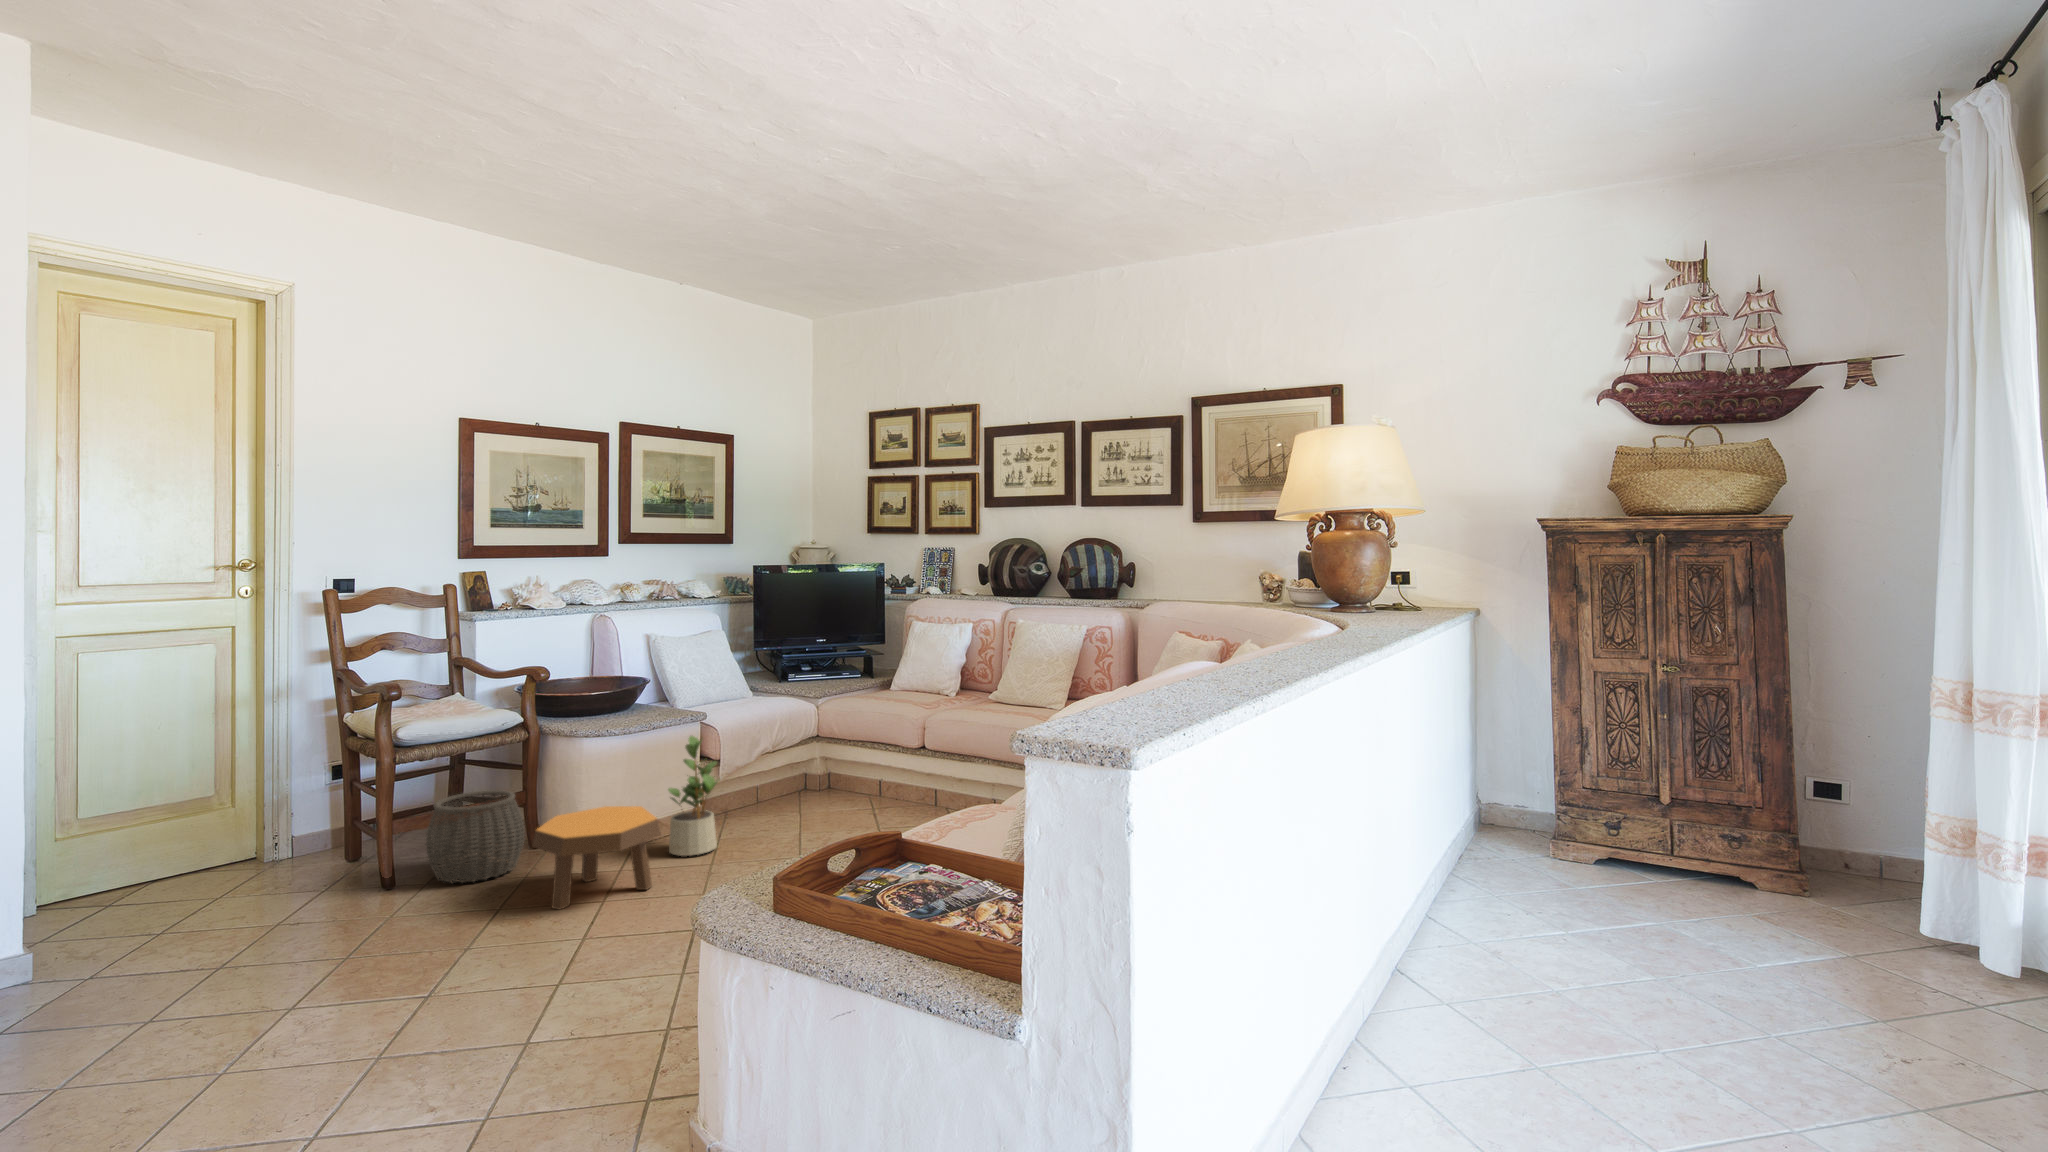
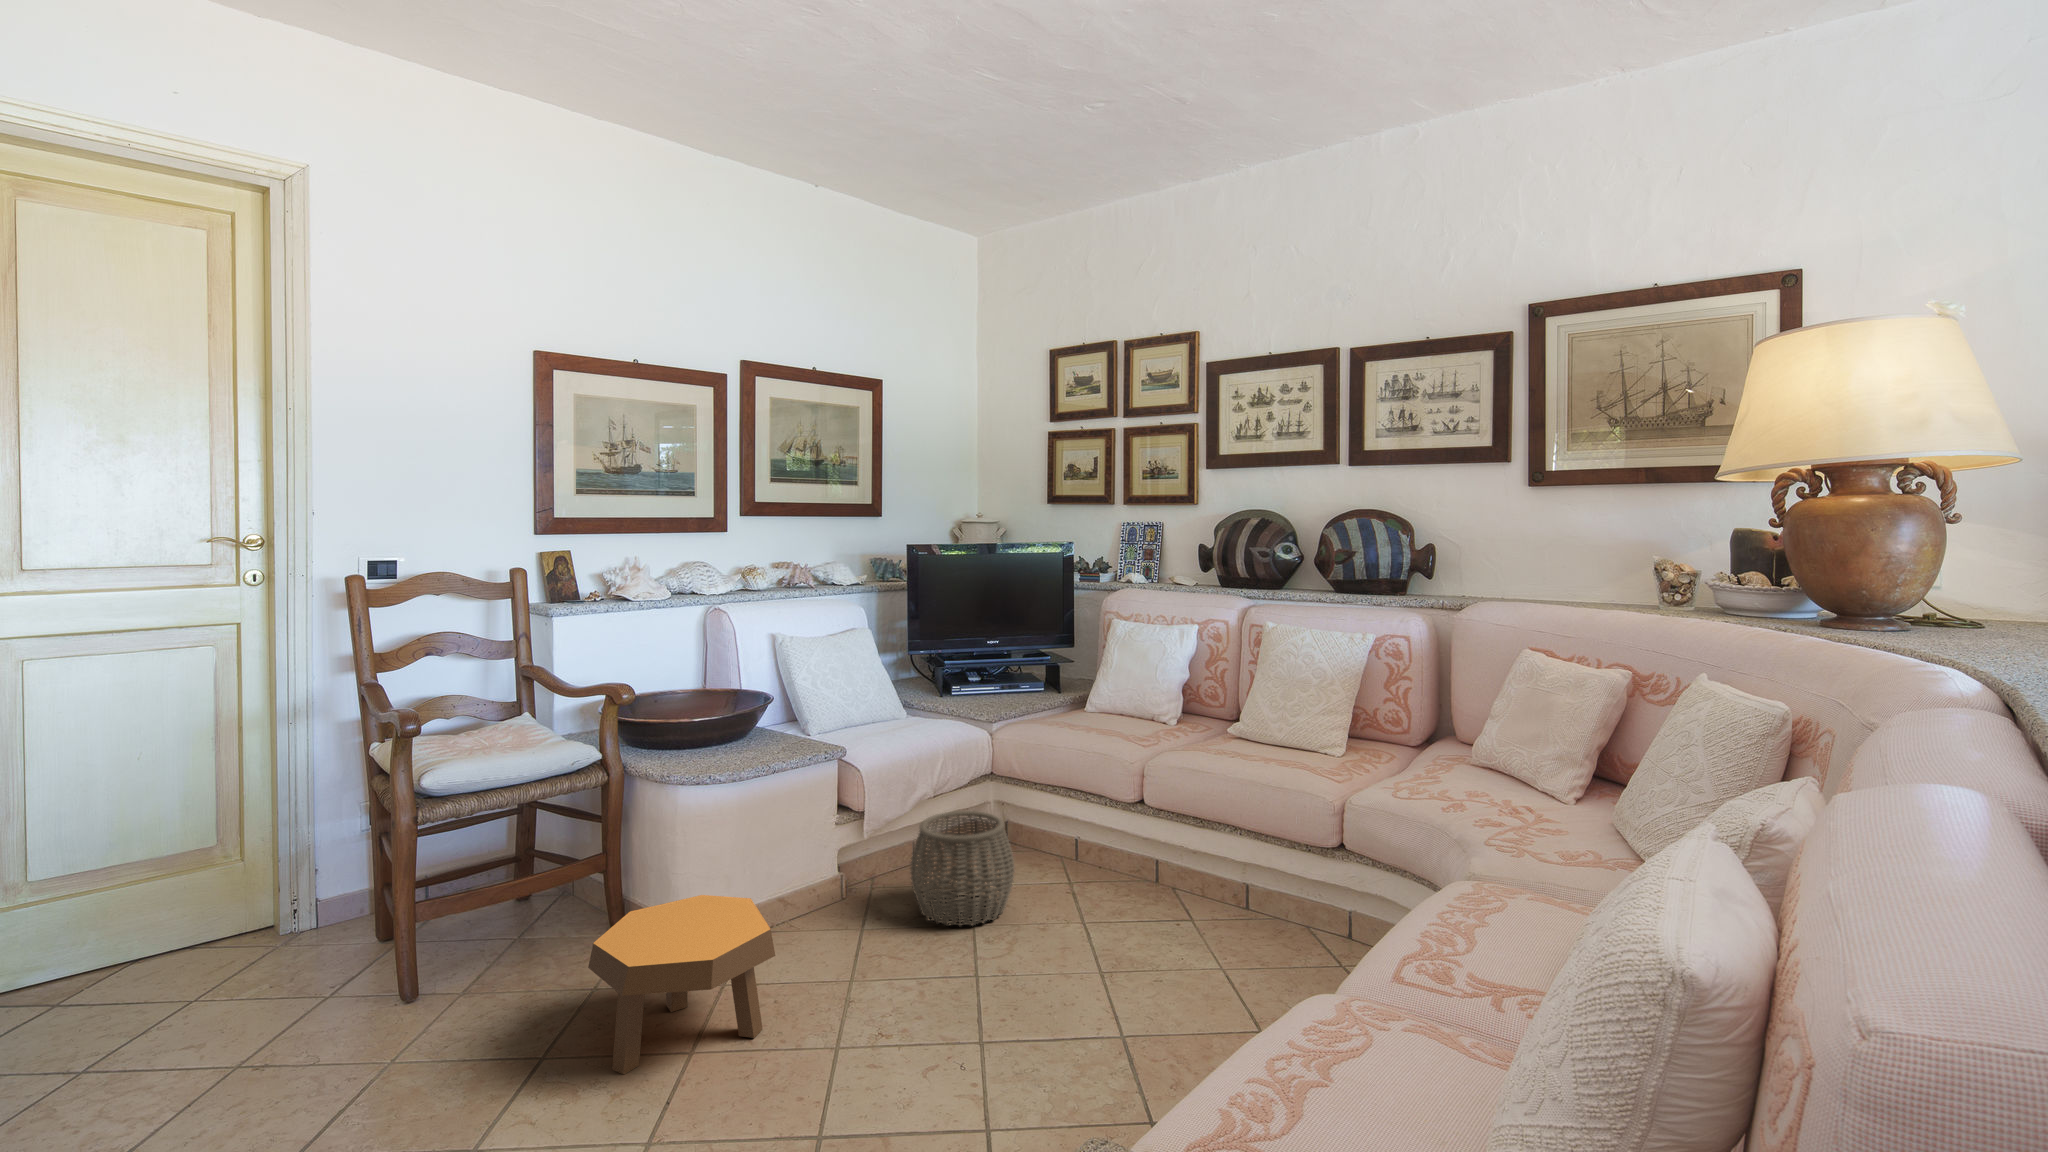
potted plant: present [668,736,718,856] -> none [791,789,865,965]
woven basket: present [426,790,525,883] -> present [910,811,1015,926]

